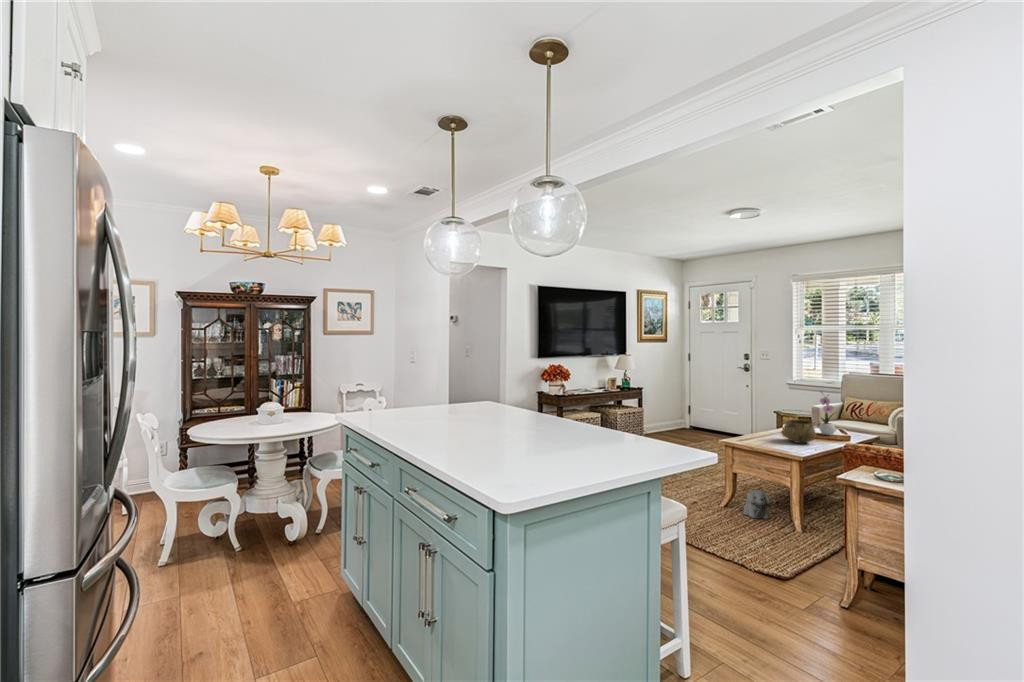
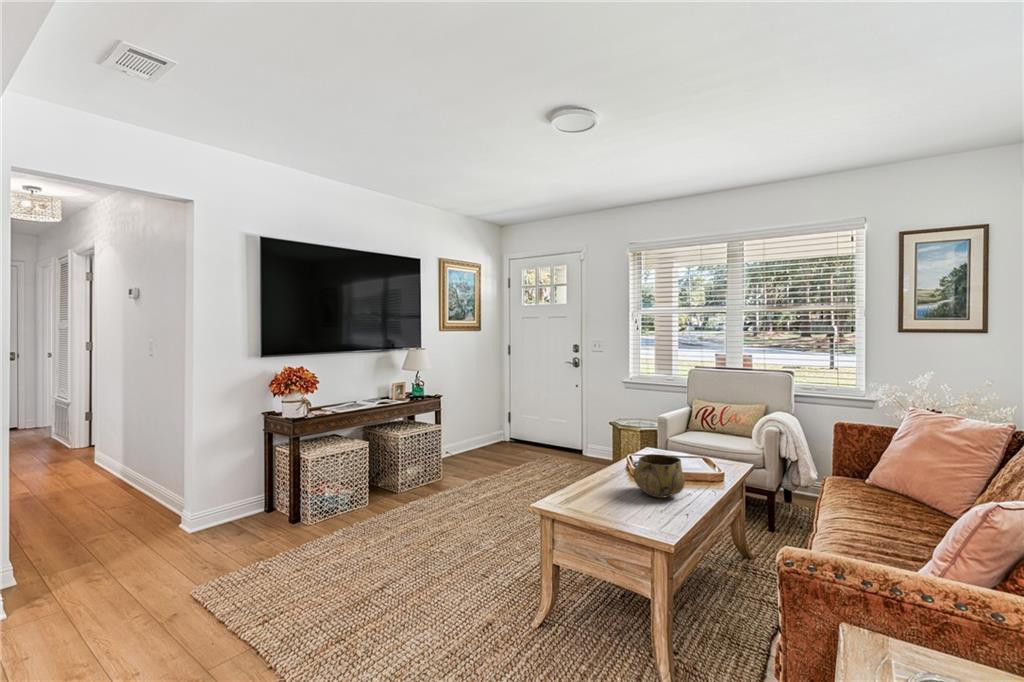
flower arrangement: present [819,397,836,435] -> none [679,400,705,471]
plush toy: present [743,490,771,519] -> none [570,598,619,658]

